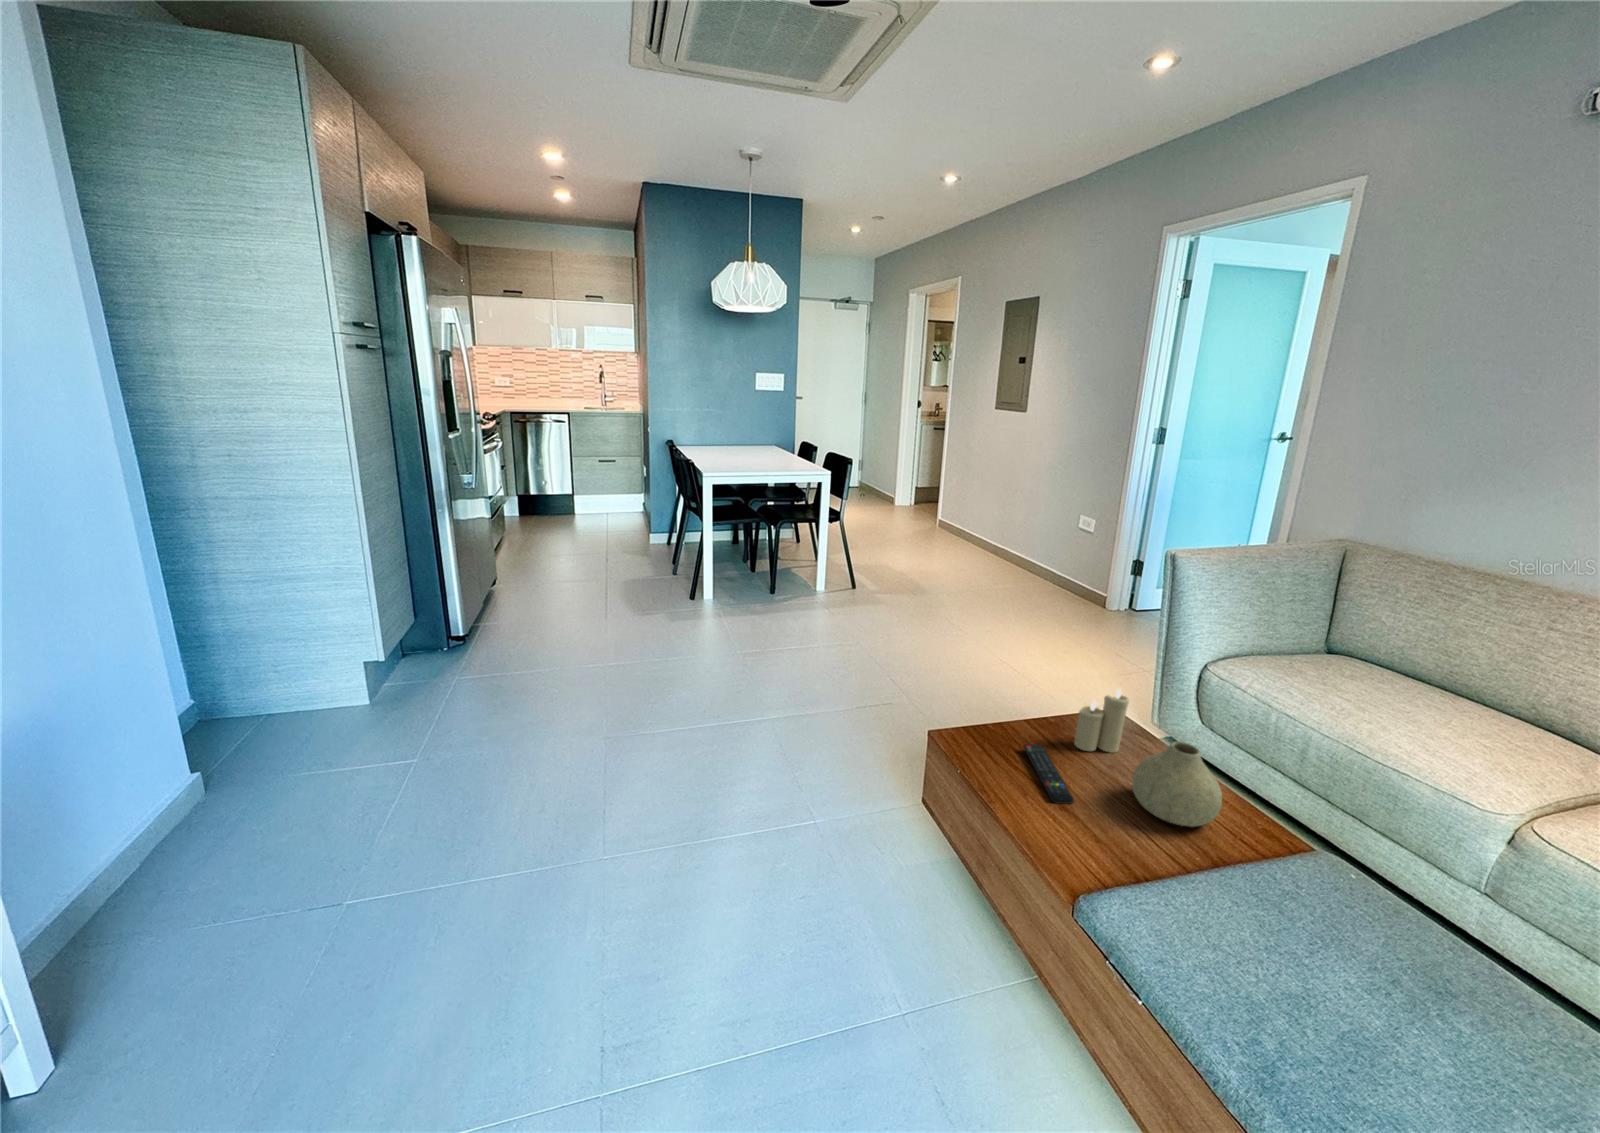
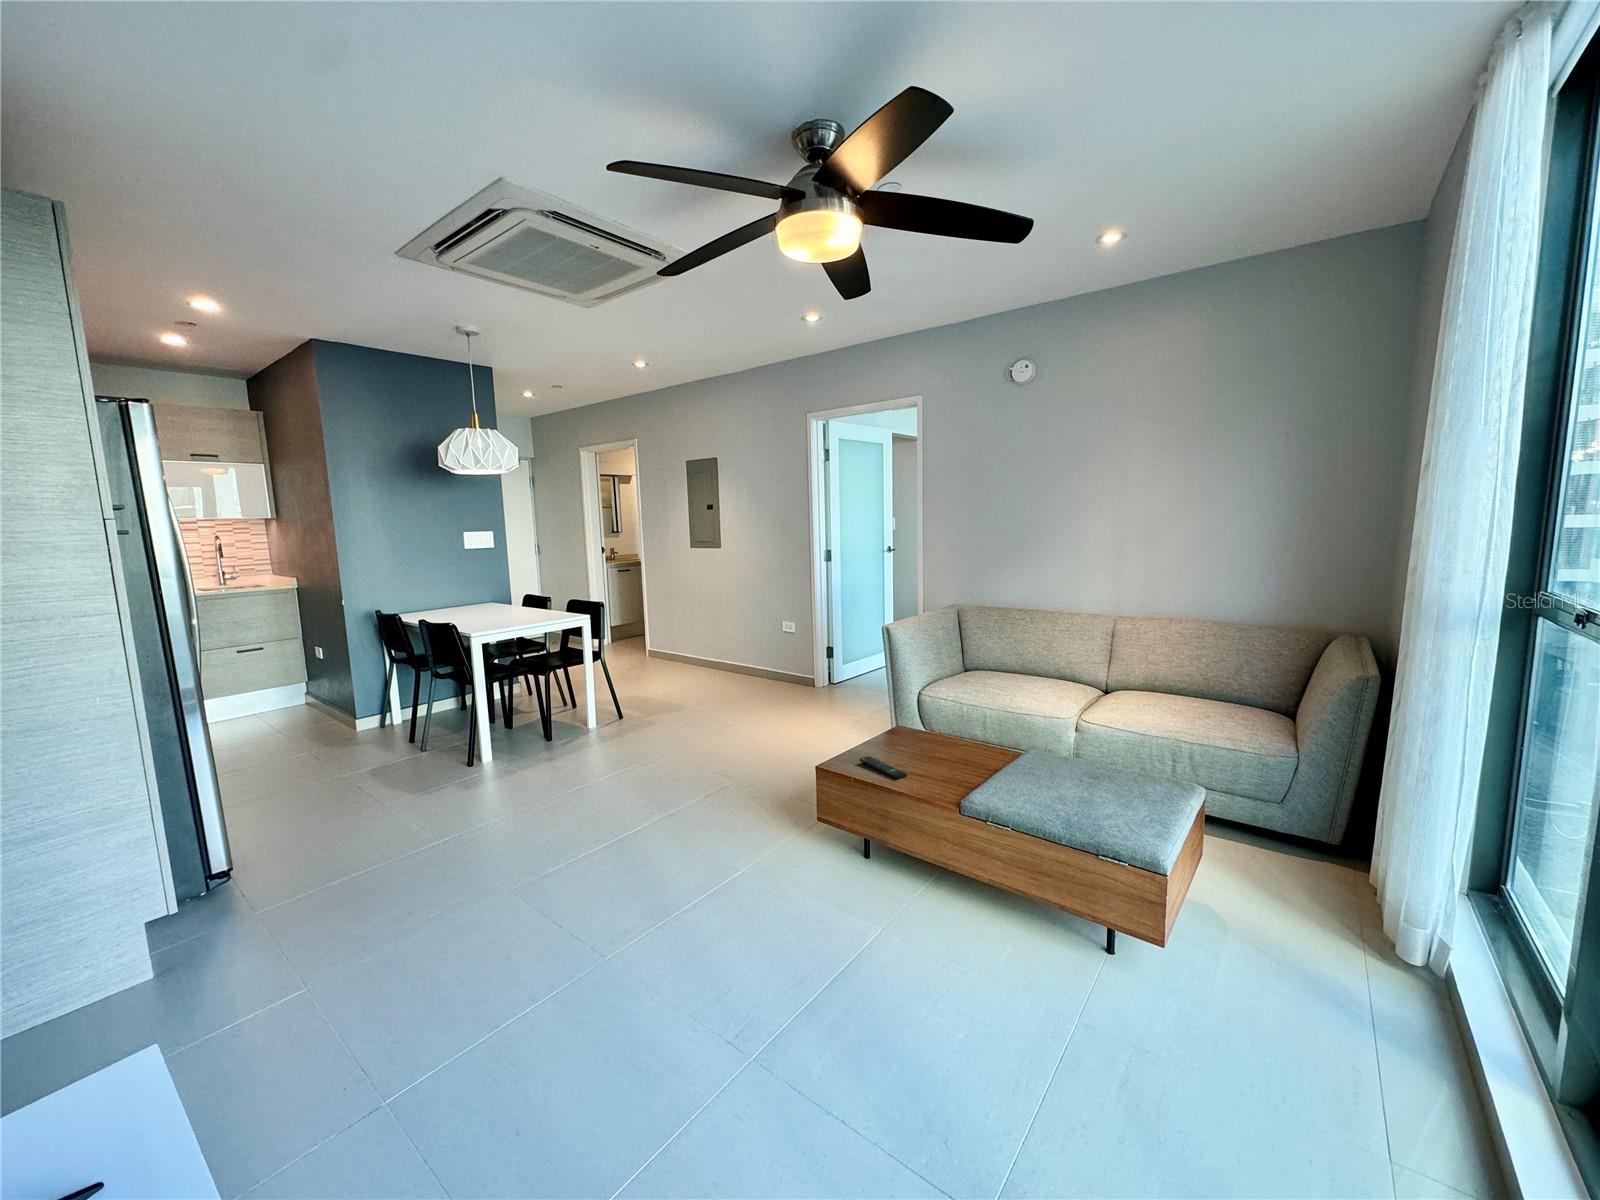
candle: present [1074,689,1129,753] -> none [882,707,907,753]
vase: present [1132,742,1222,827] -> none [929,721,976,768]

